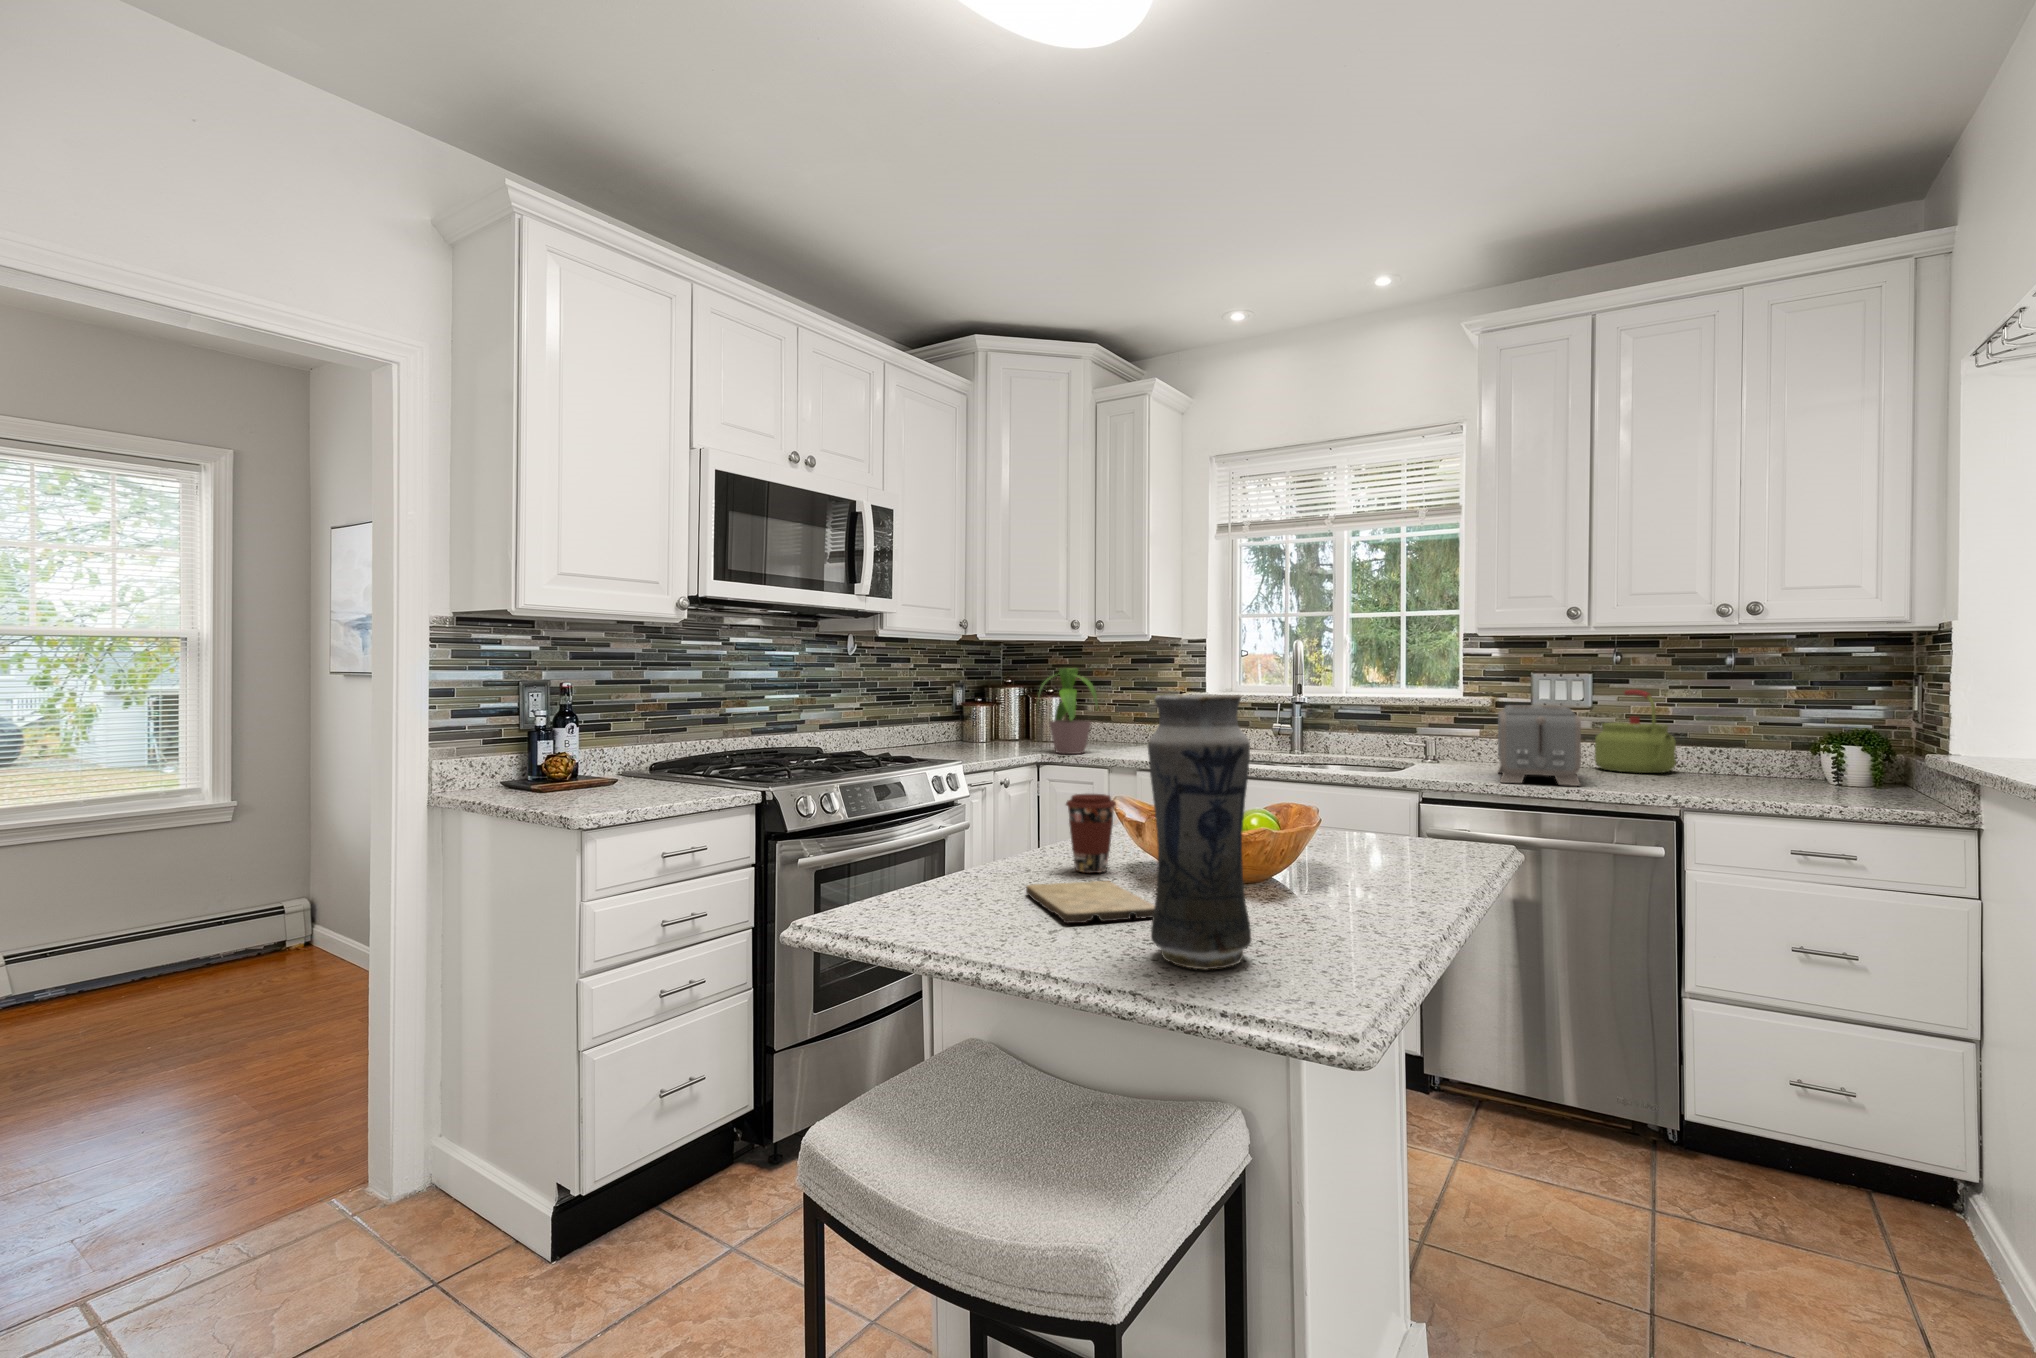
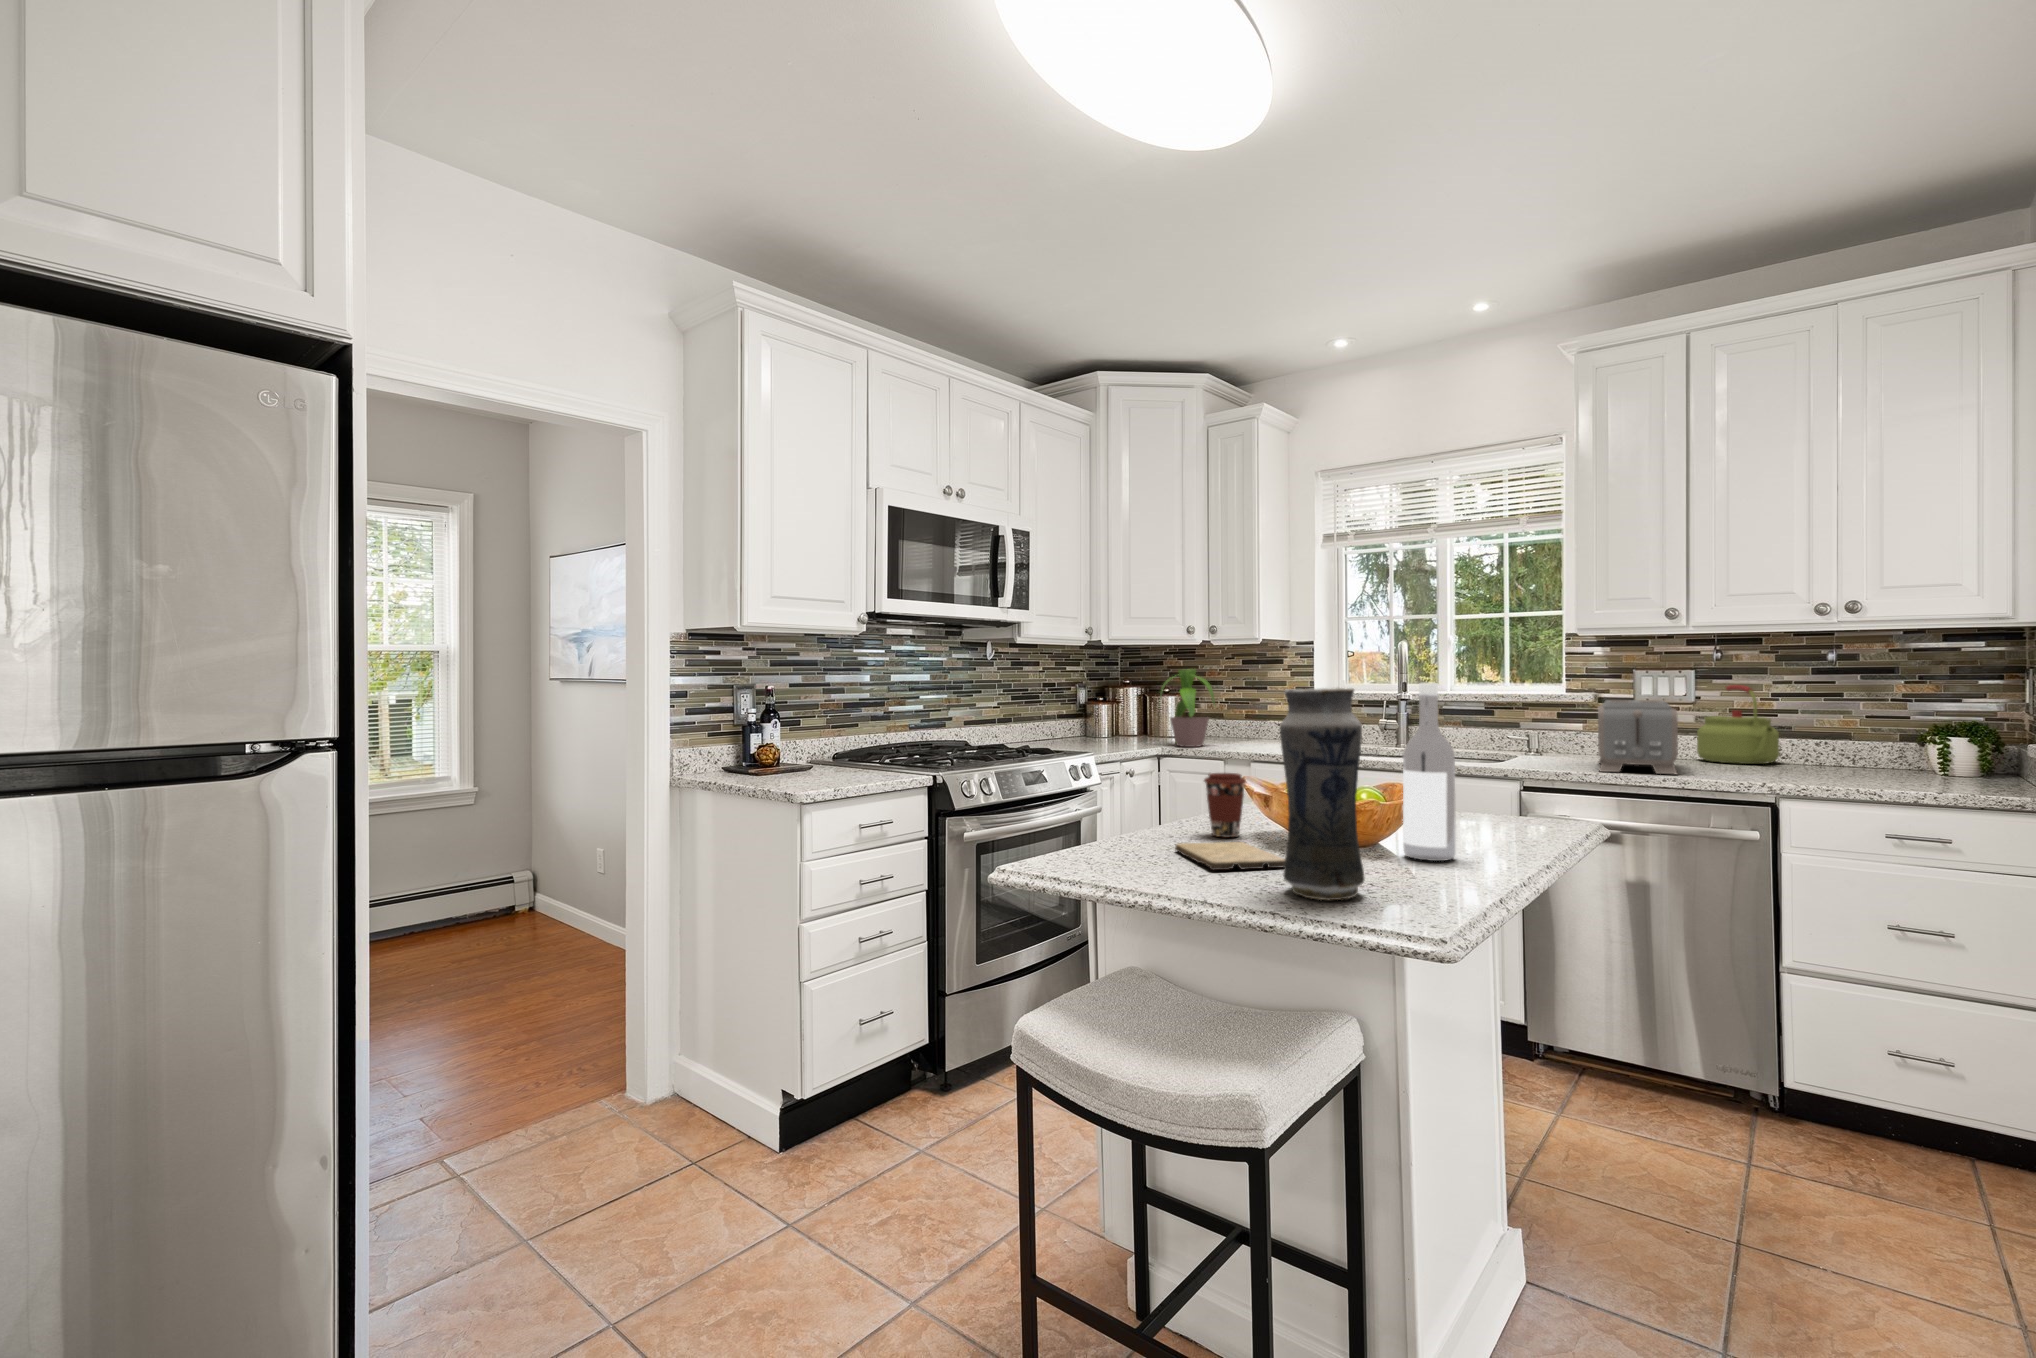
wine bottle: none [1298,687,1359,904] -> present [1403,683,1456,861]

